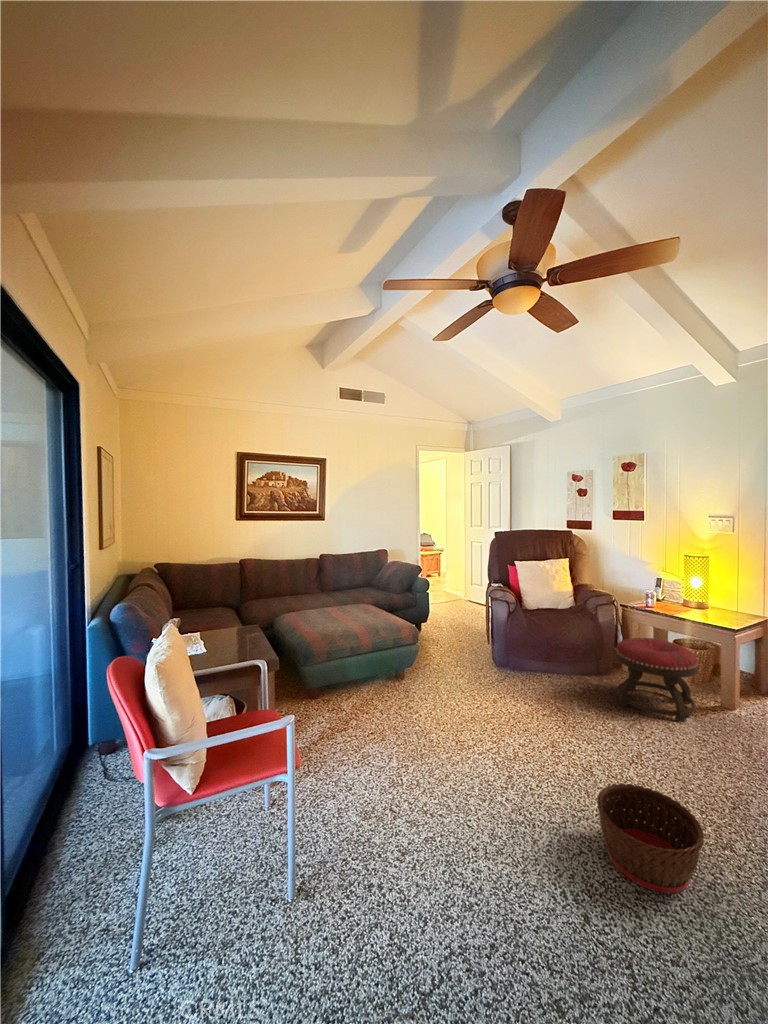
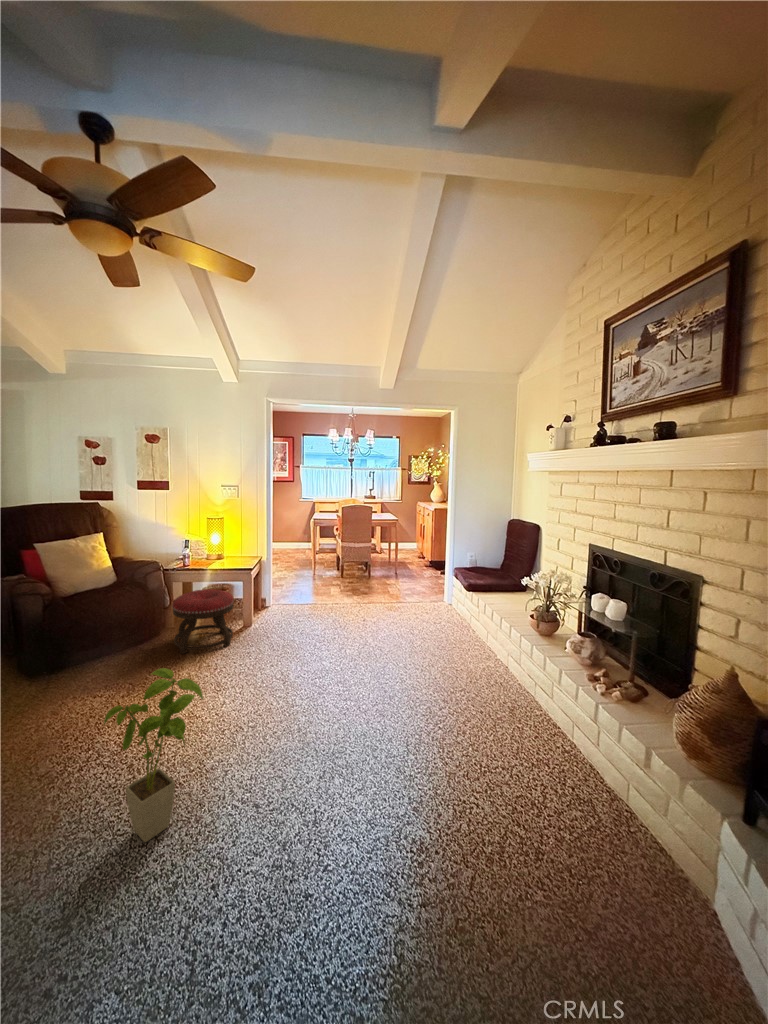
house plant: none [457,684,546,853] -> present [104,668,203,842]
basket: present [597,783,704,894] -> none [229,693,298,762]

